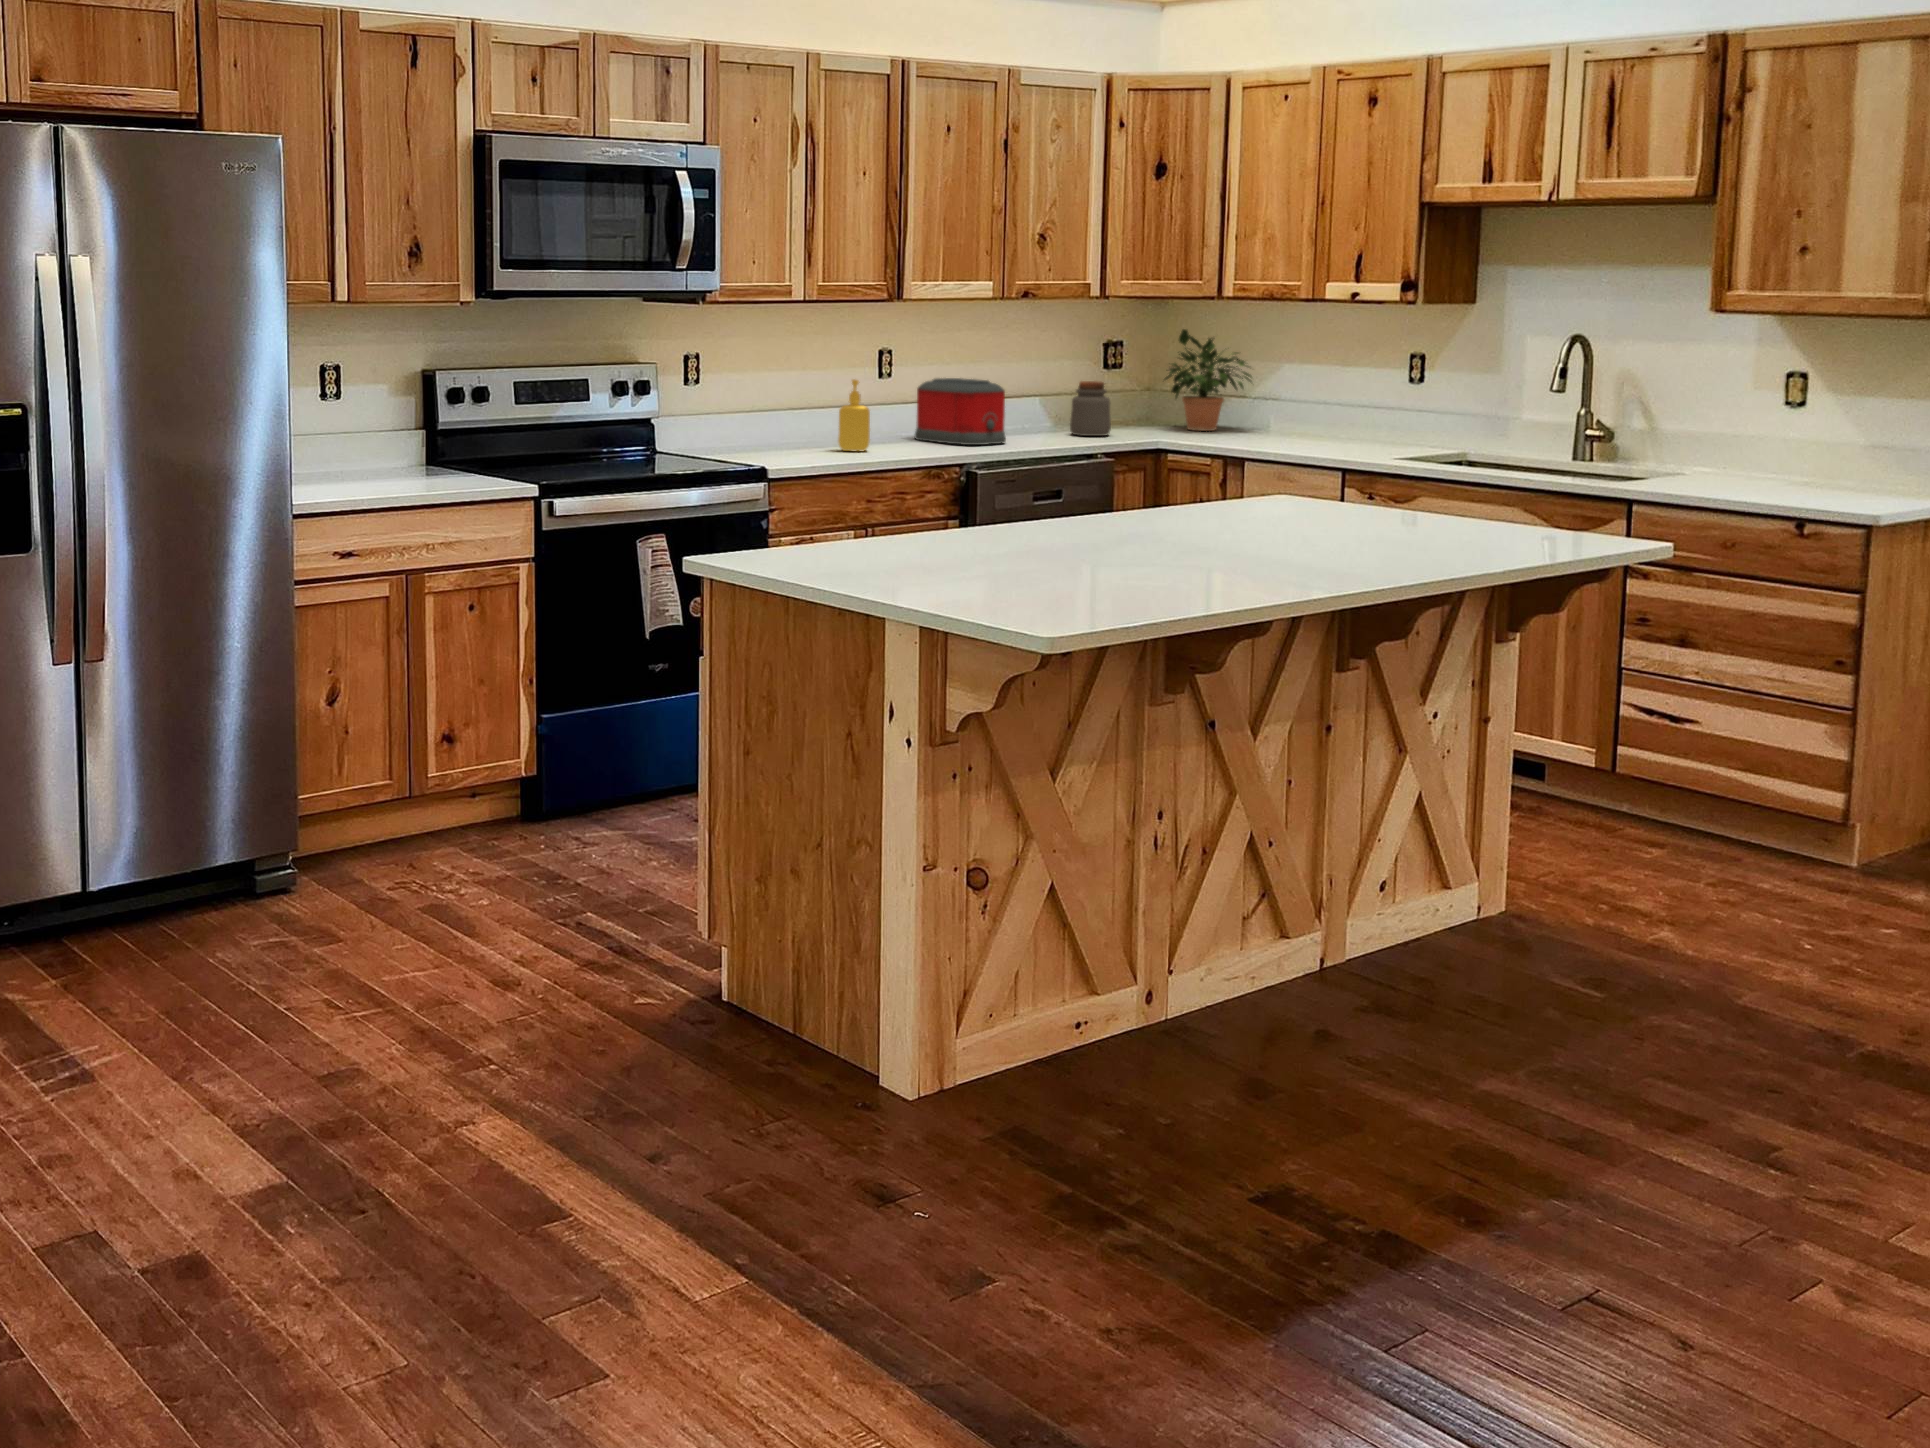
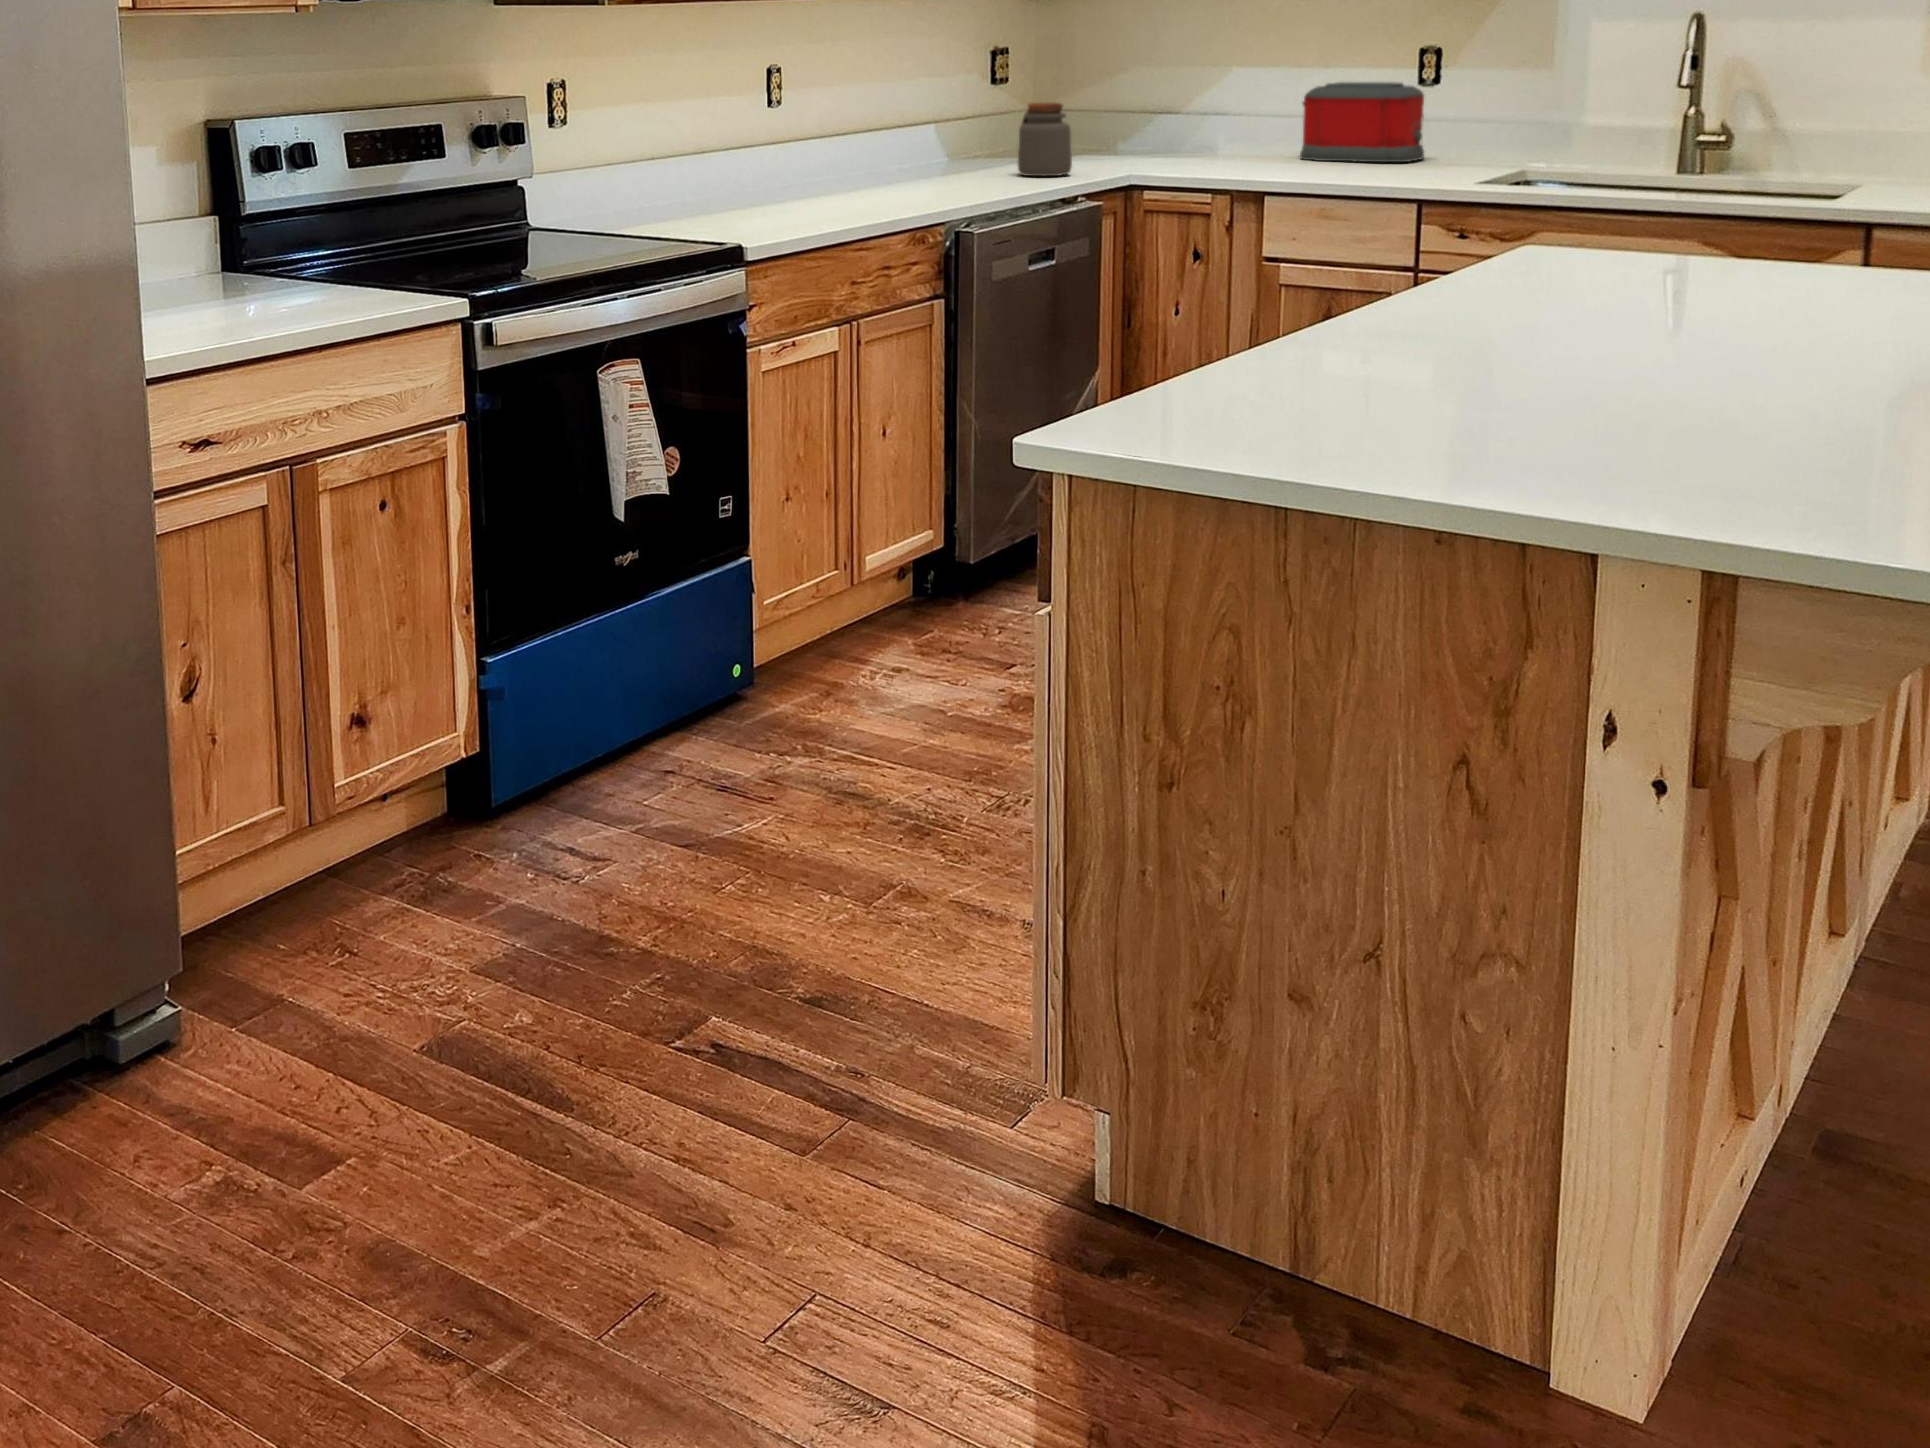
potted plant: present [1164,329,1252,431] -> none [1096,29,1226,162]
toaster: present [915,378,1006,445] -> present [1300,82,1424,162]
soap dispenser: present [838,379,870,451] -> none [779,111,828,215]

